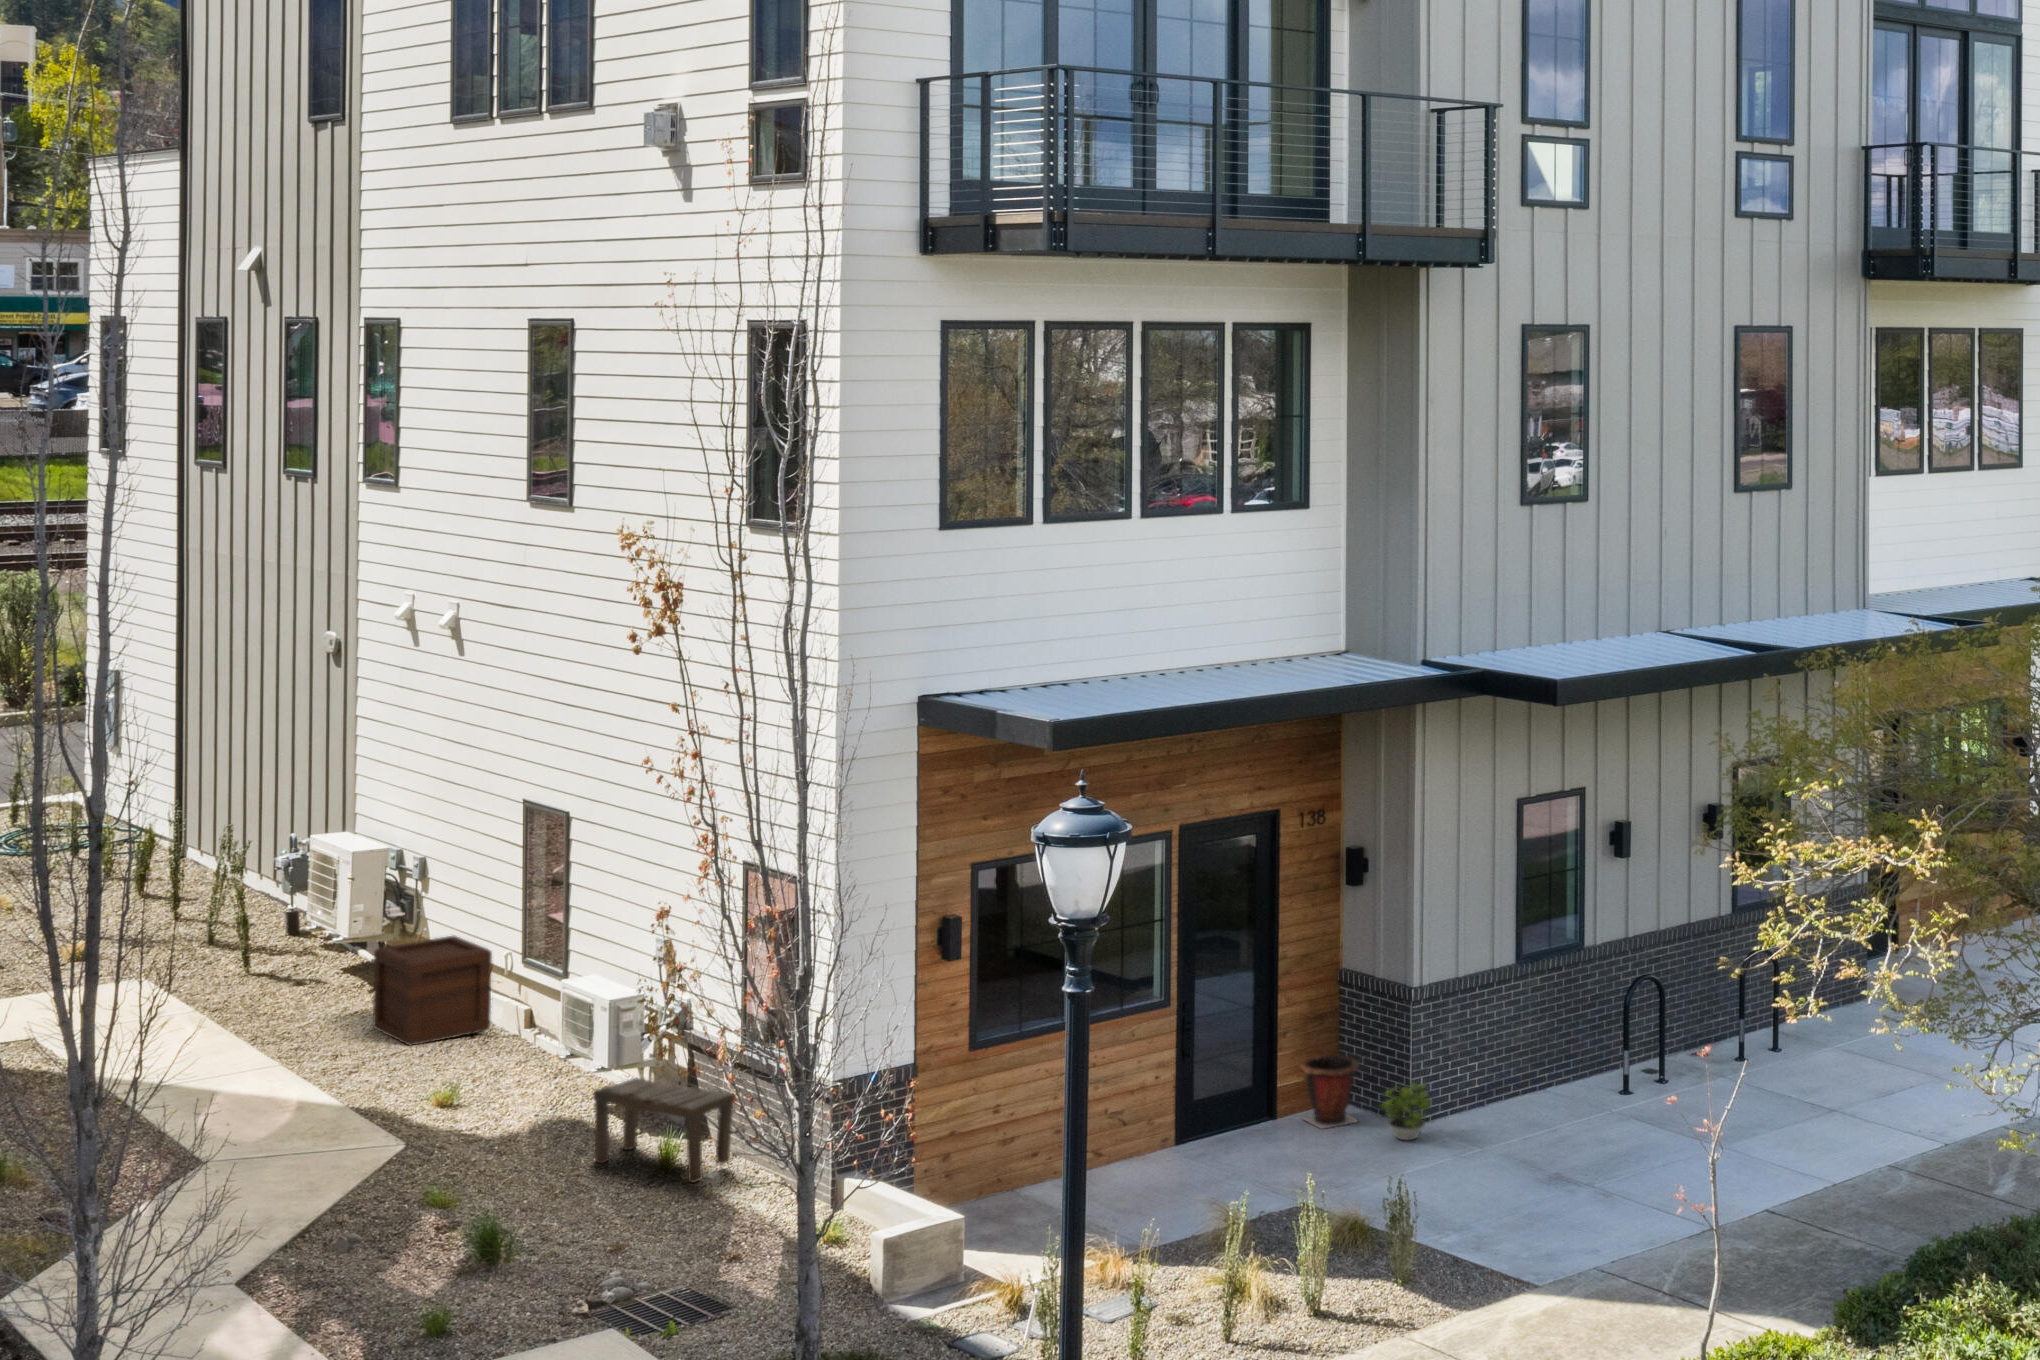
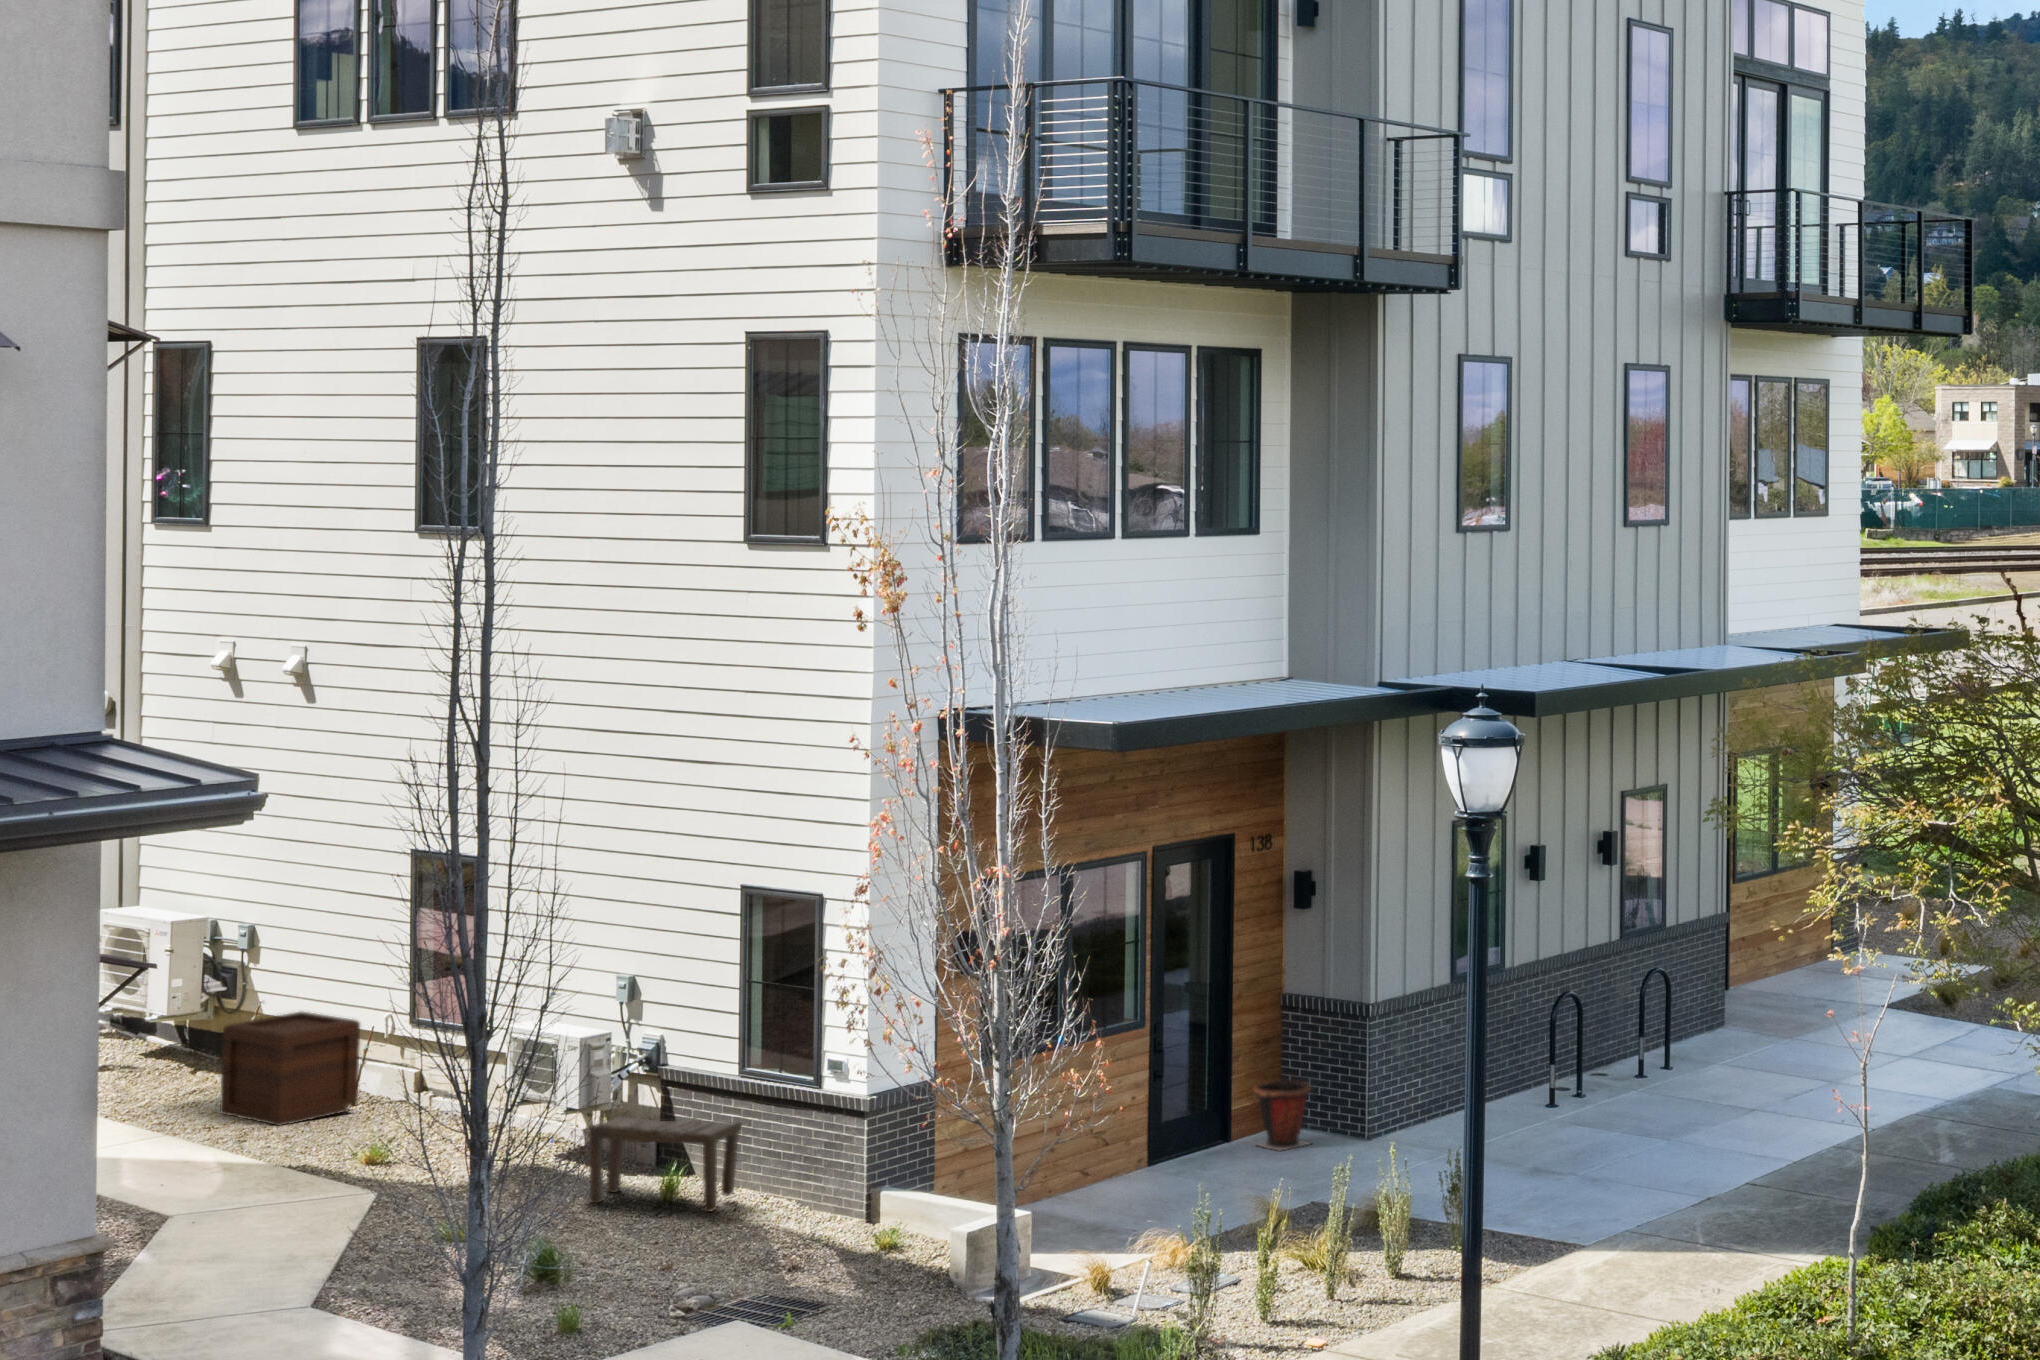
potted plant: present [1379,1082,1430,1141] -> none [1343,1097,1392,1154]

